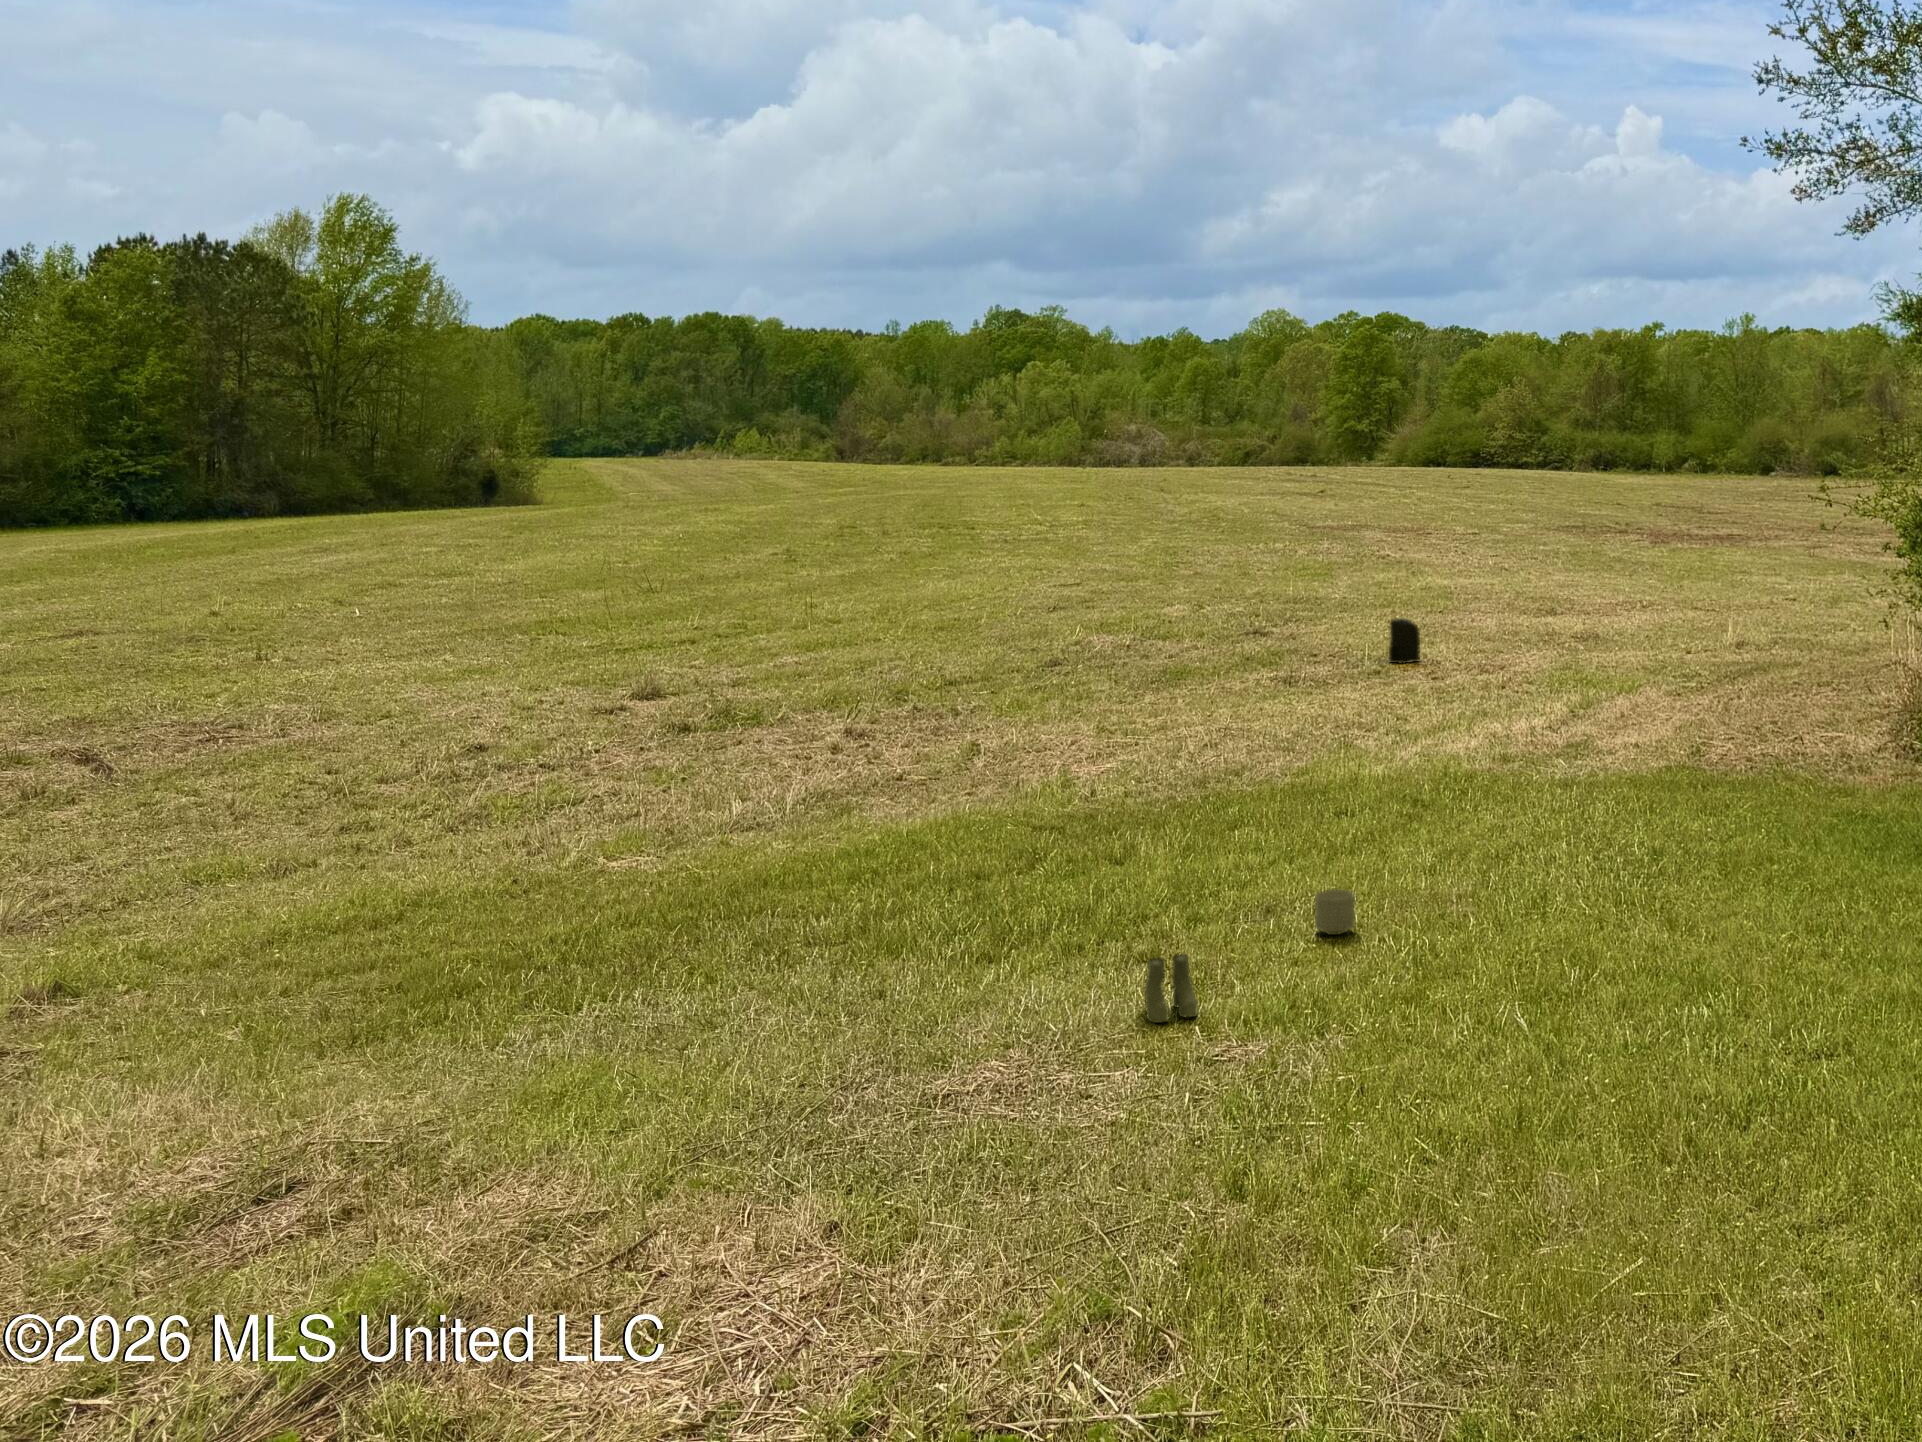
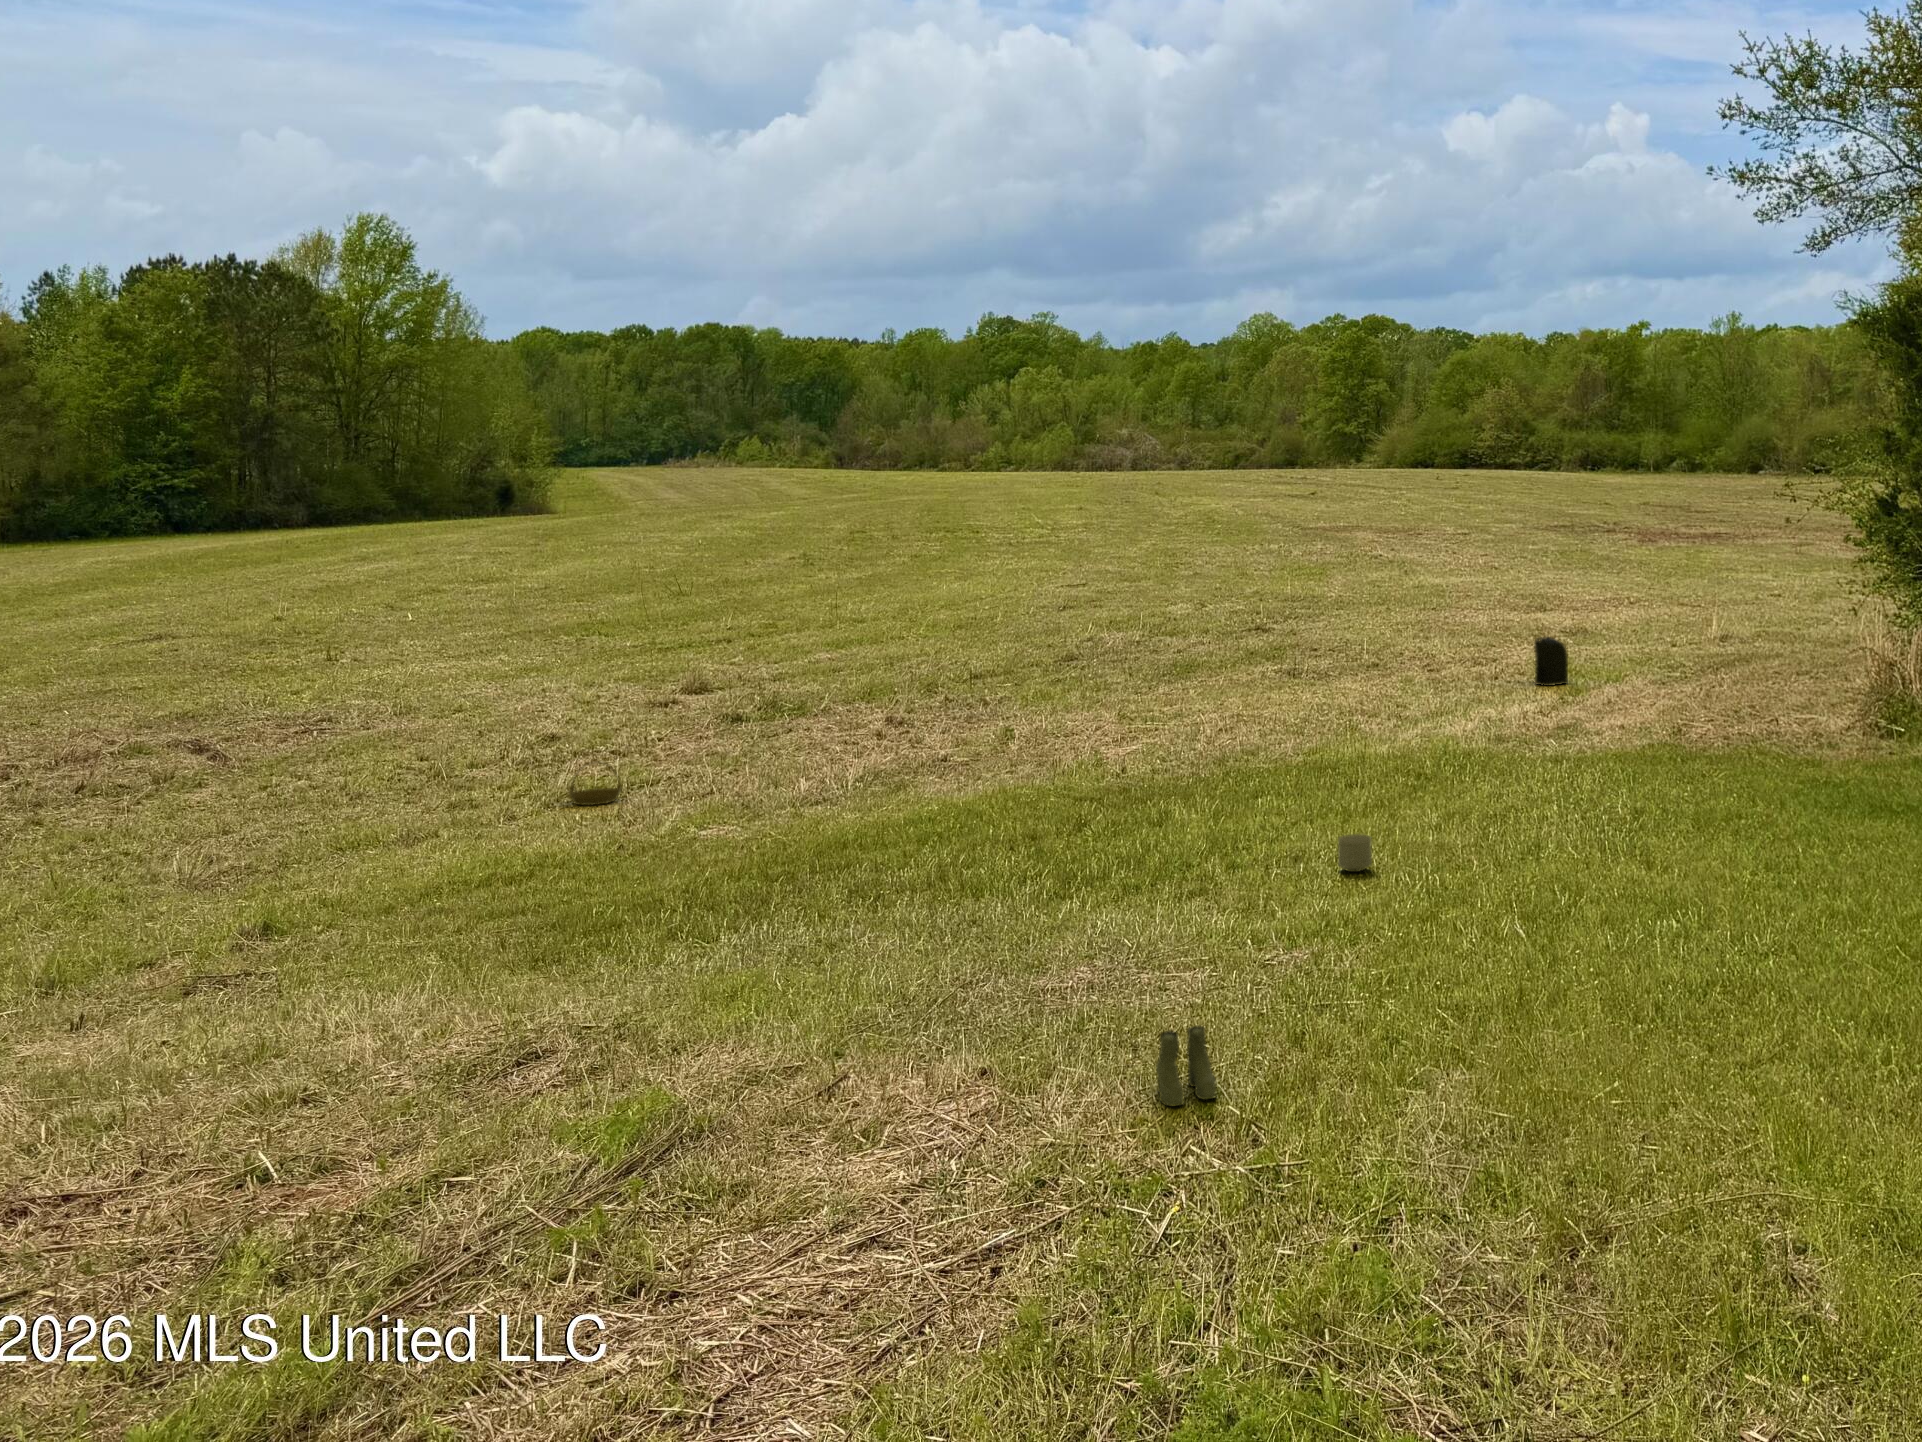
backpack: present [1389,618,1420,663] -> present [1534,637,1568,686]
basket: none [457,785,519,835] -> present [569,764,621,806]
boots: present [1144,954,1198,1023] -> present [1156,1026,1216,1107]

